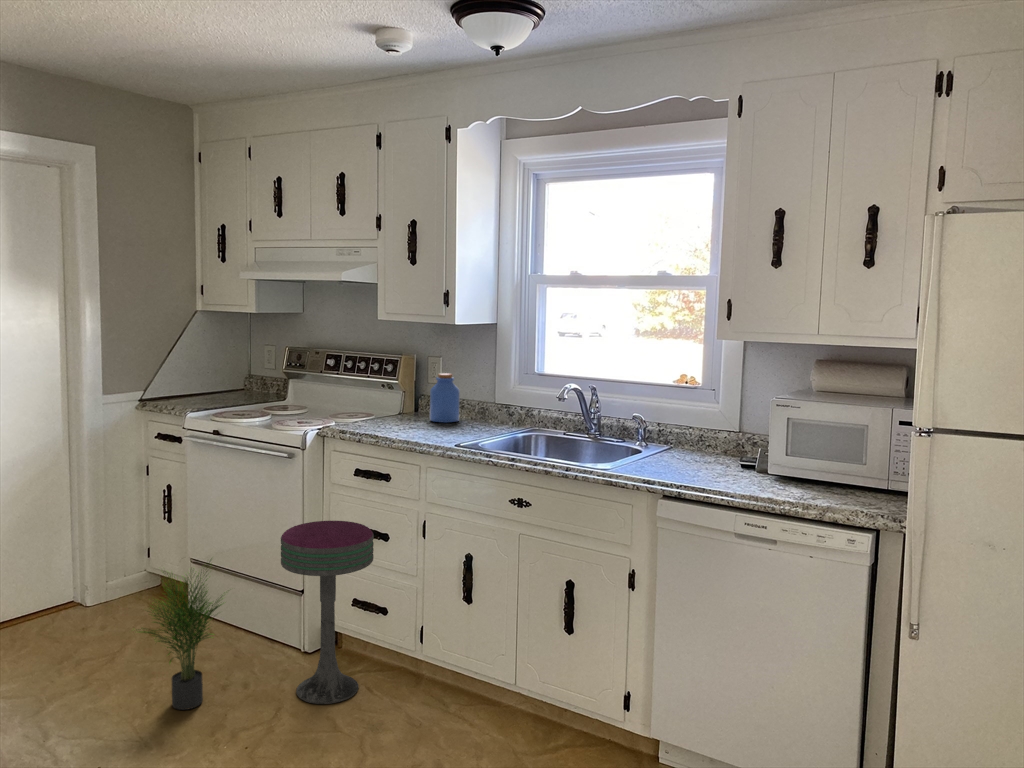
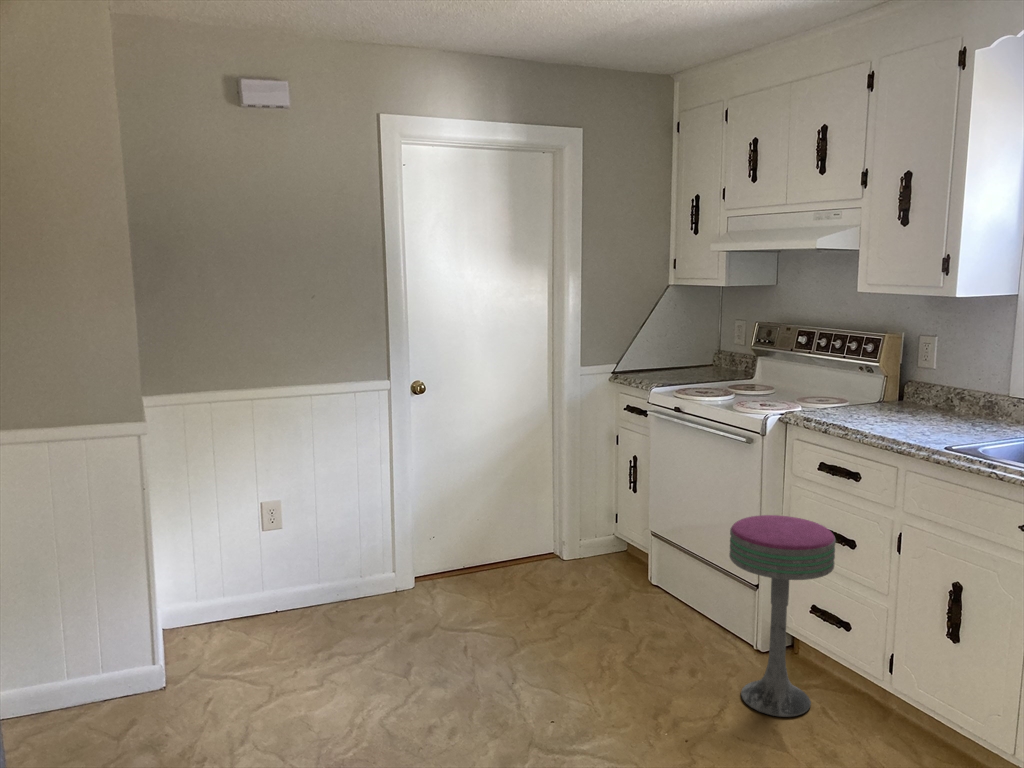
jar: present [430,373,460,423] -> none [918,357,960,416]
potted plant: present [139,563,223,710] -> none [580,536,683,683]

